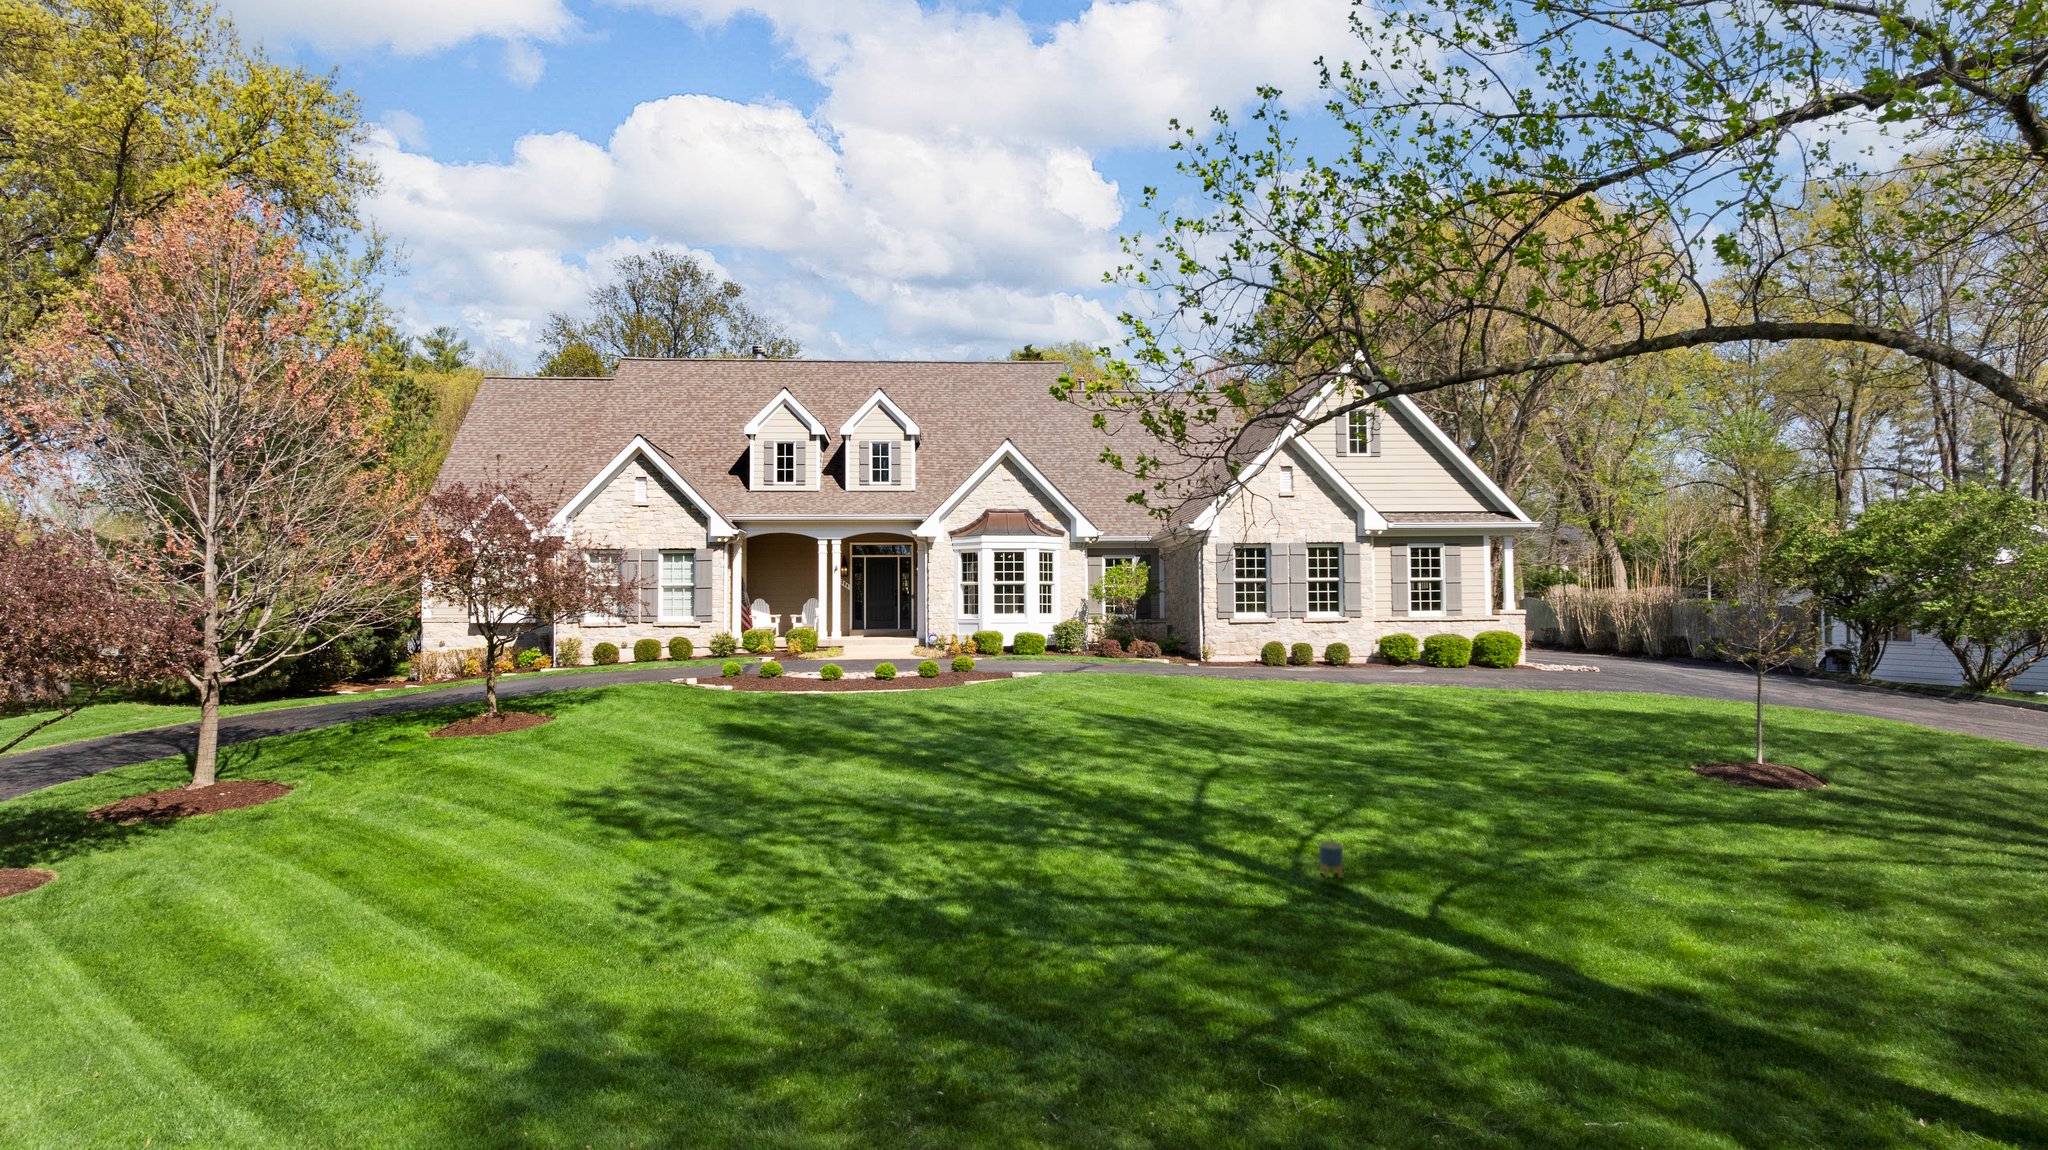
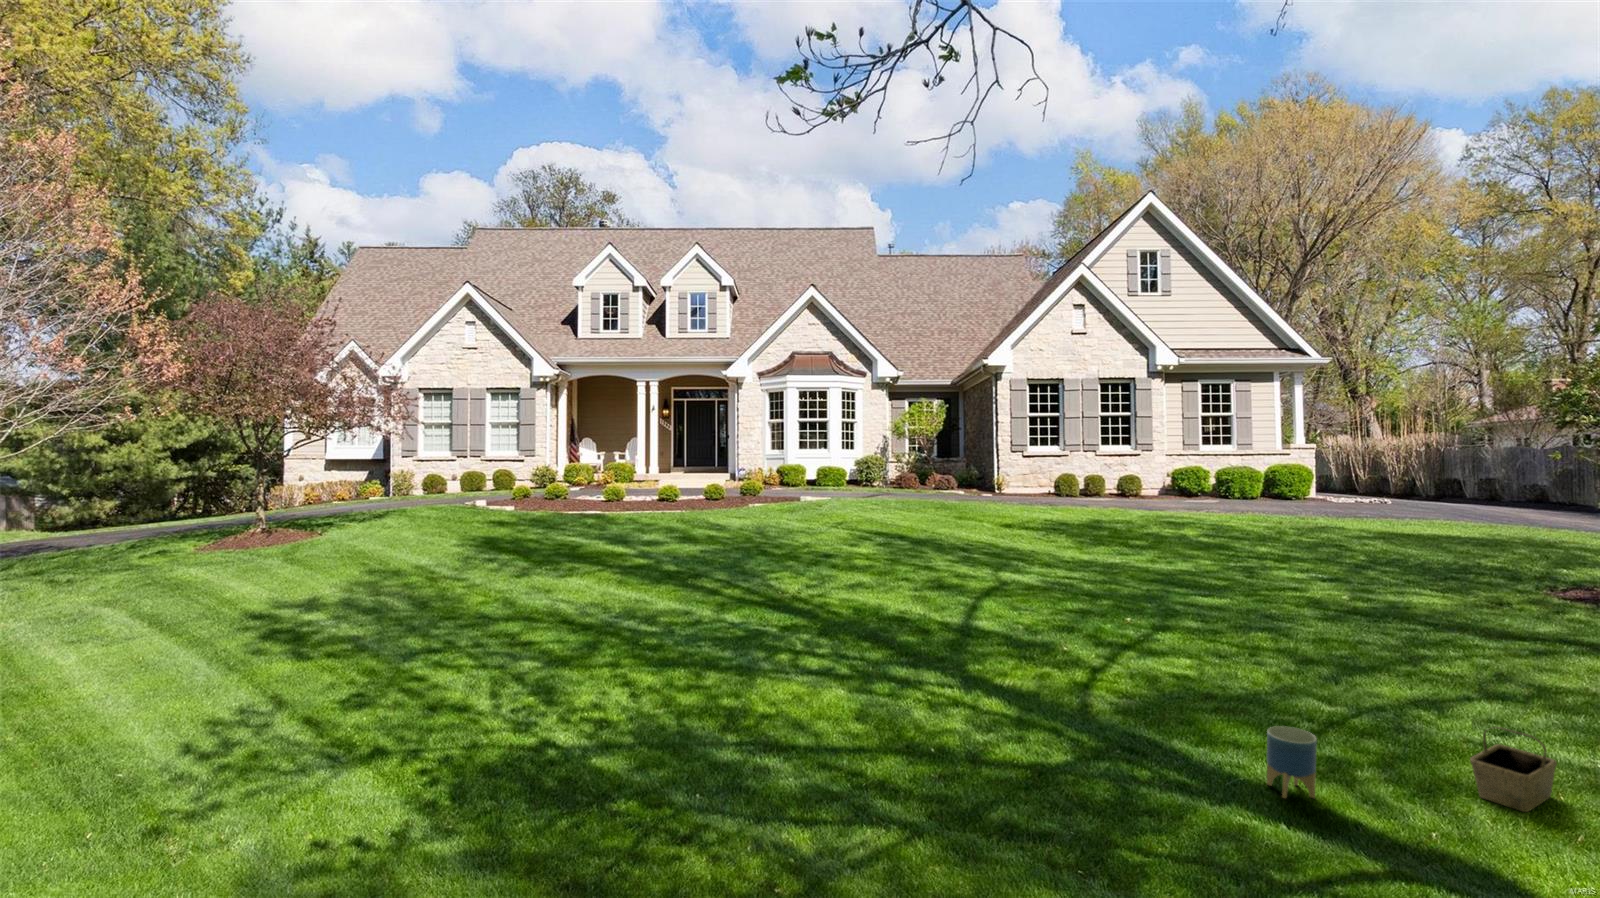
basket: none [1424,839,1467,881] -> present [1470,727,1557,812]

